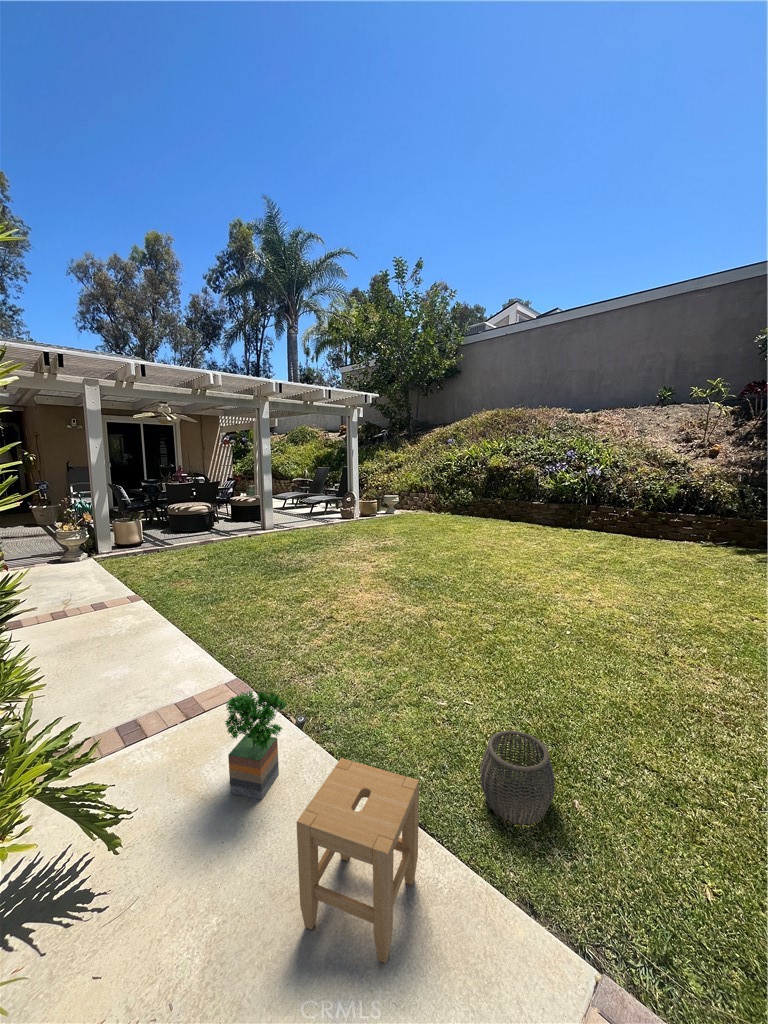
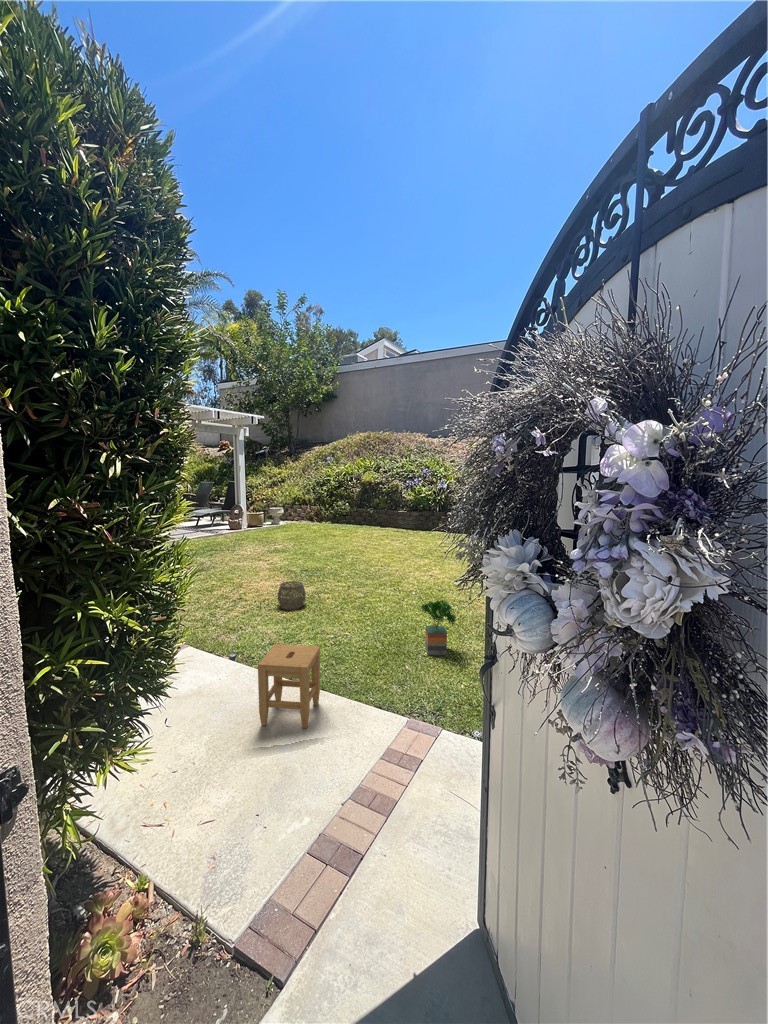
potted tree: present [225,691,287,800] -> present [421,601,455,655]
woven basket: present [480,731,555,825] -> present [278,581,306,610]

